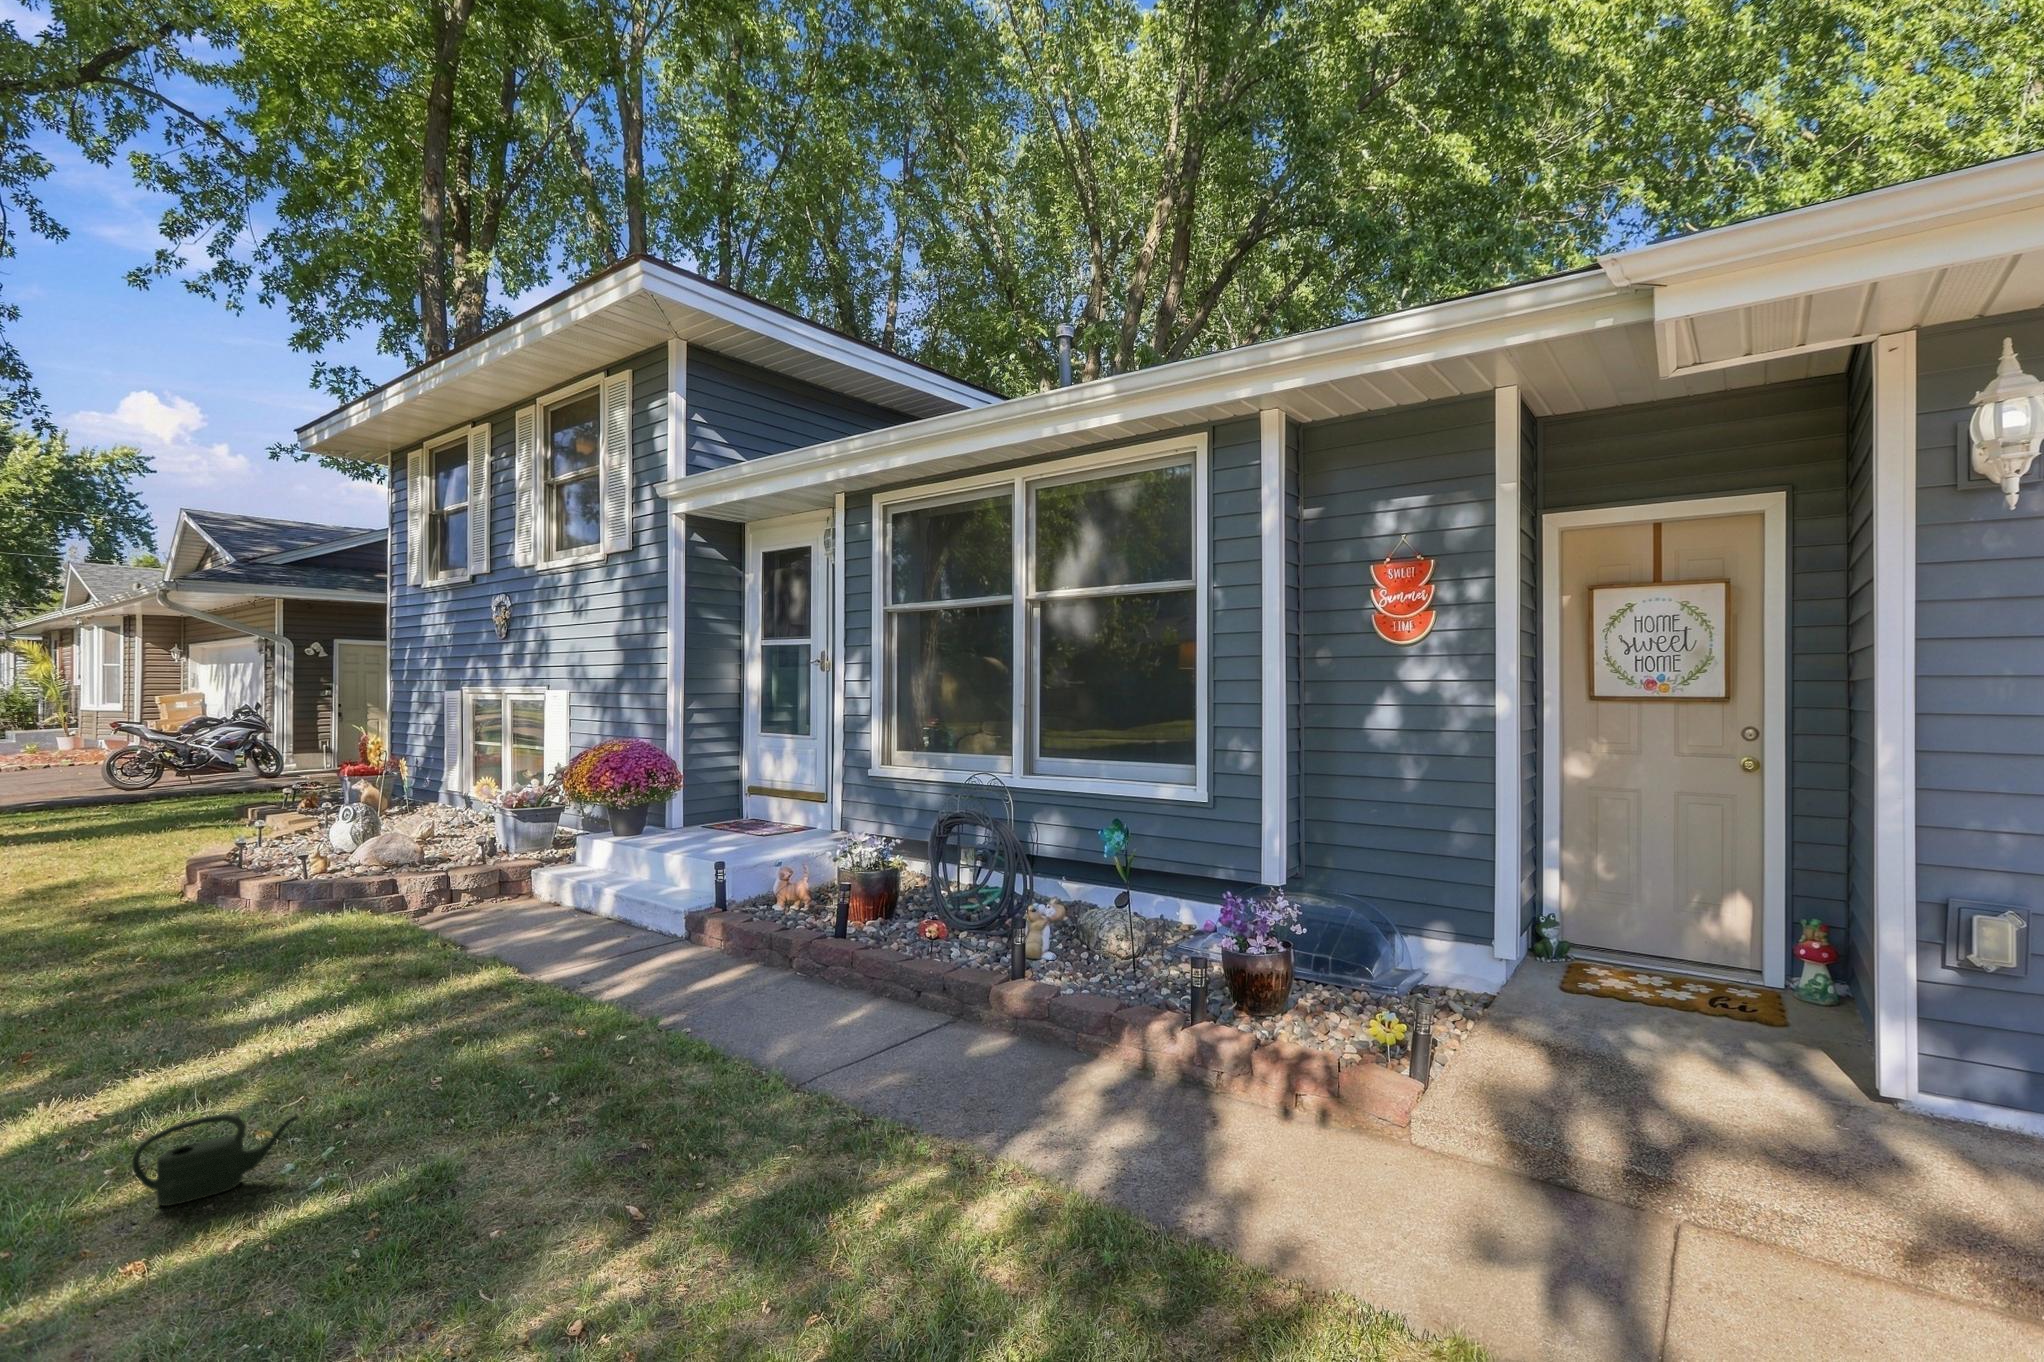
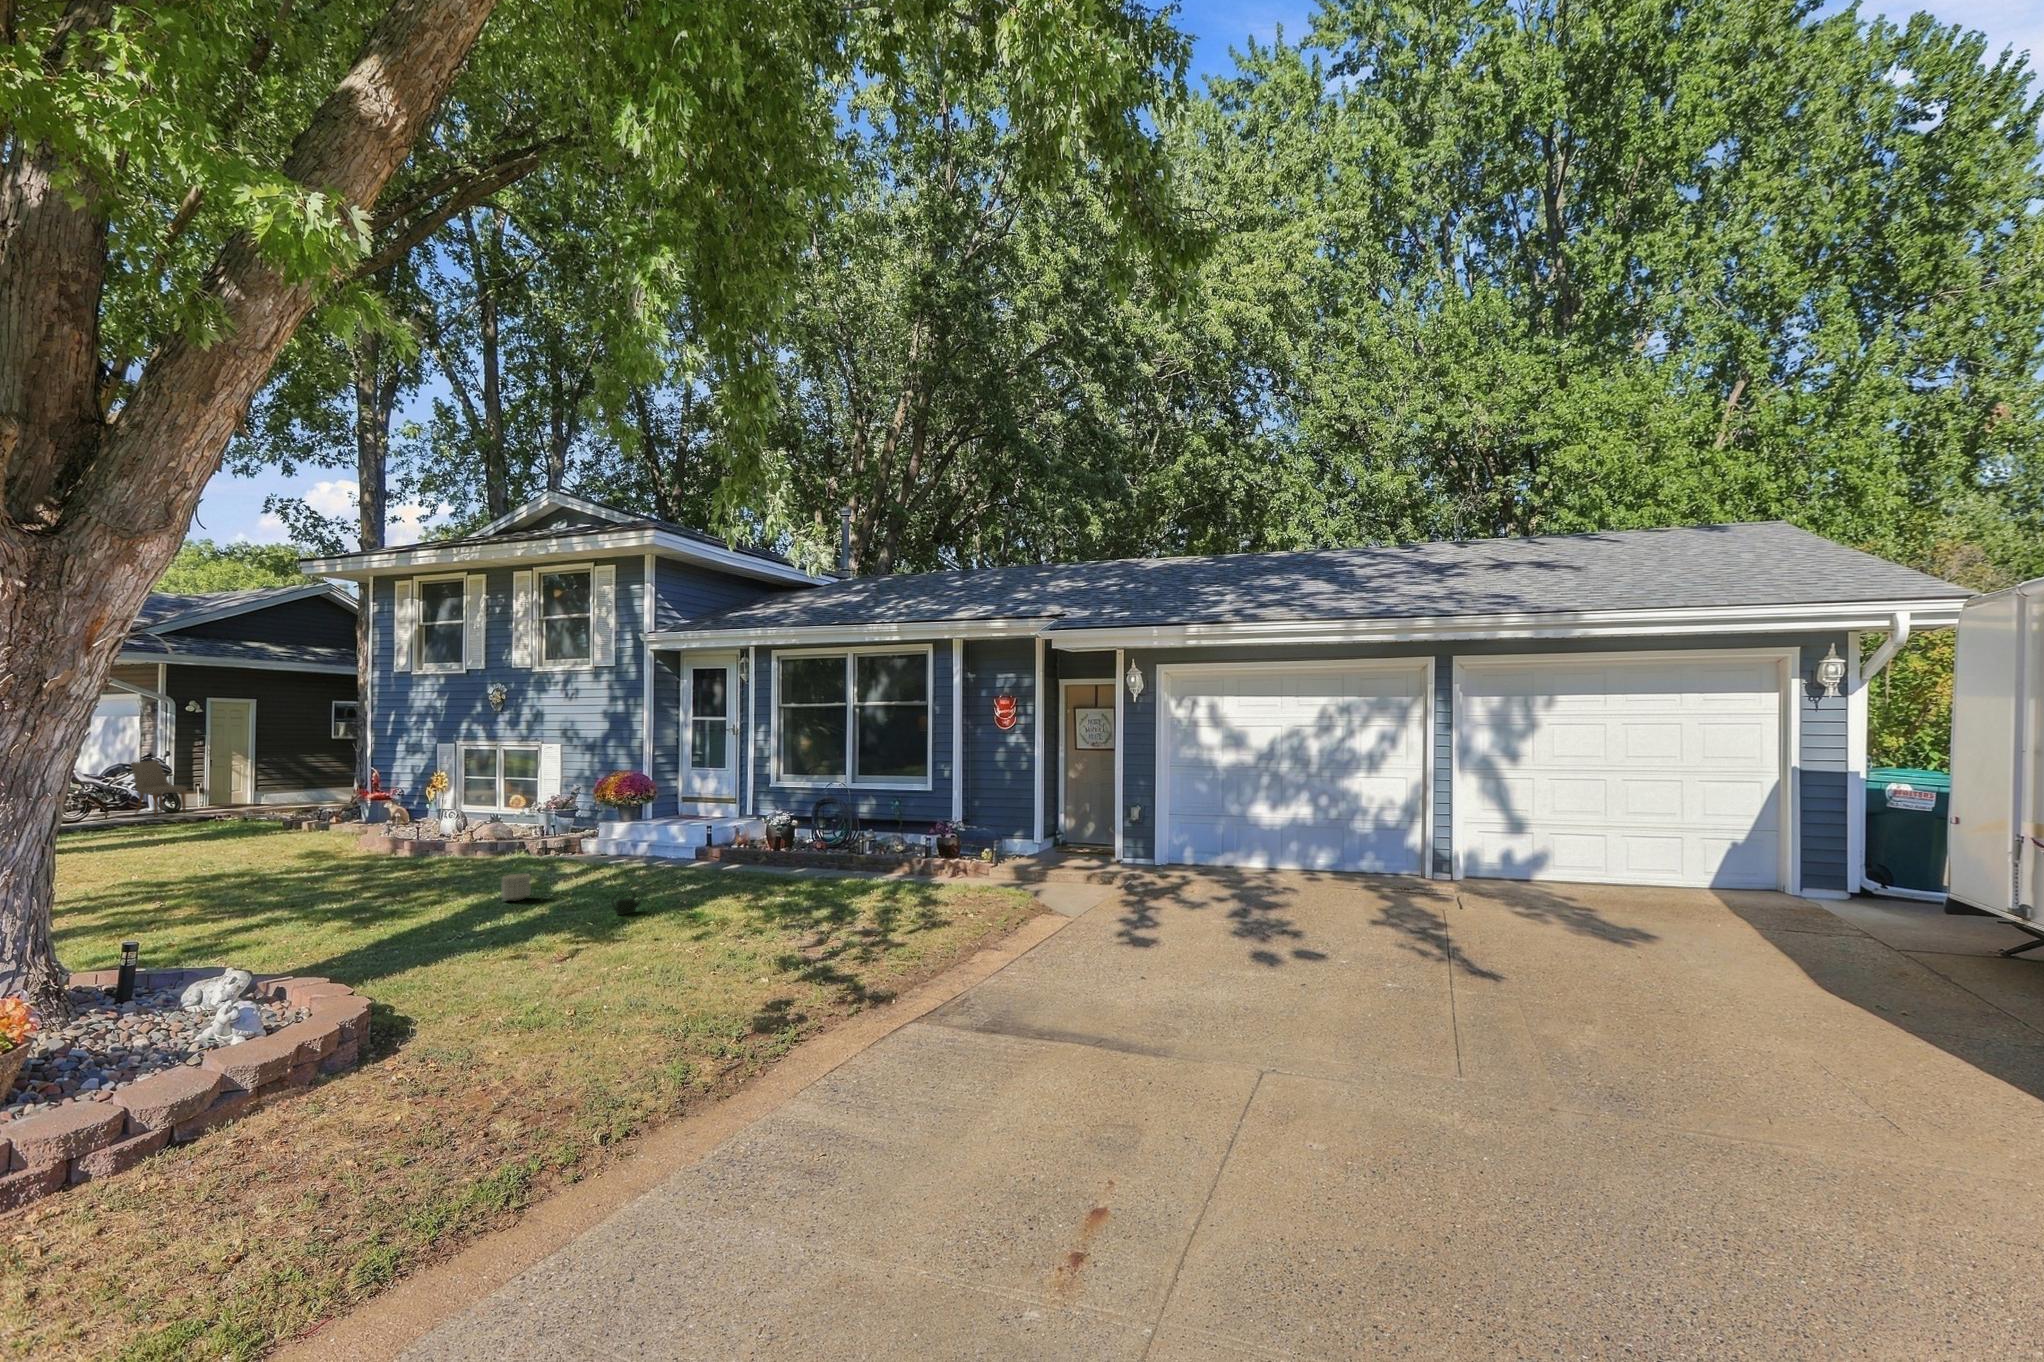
chair: none [209,713,272,783] -> present [131,760,187,817]
planter: none [80,982,173,1061] -> present [502,874,531,901]

